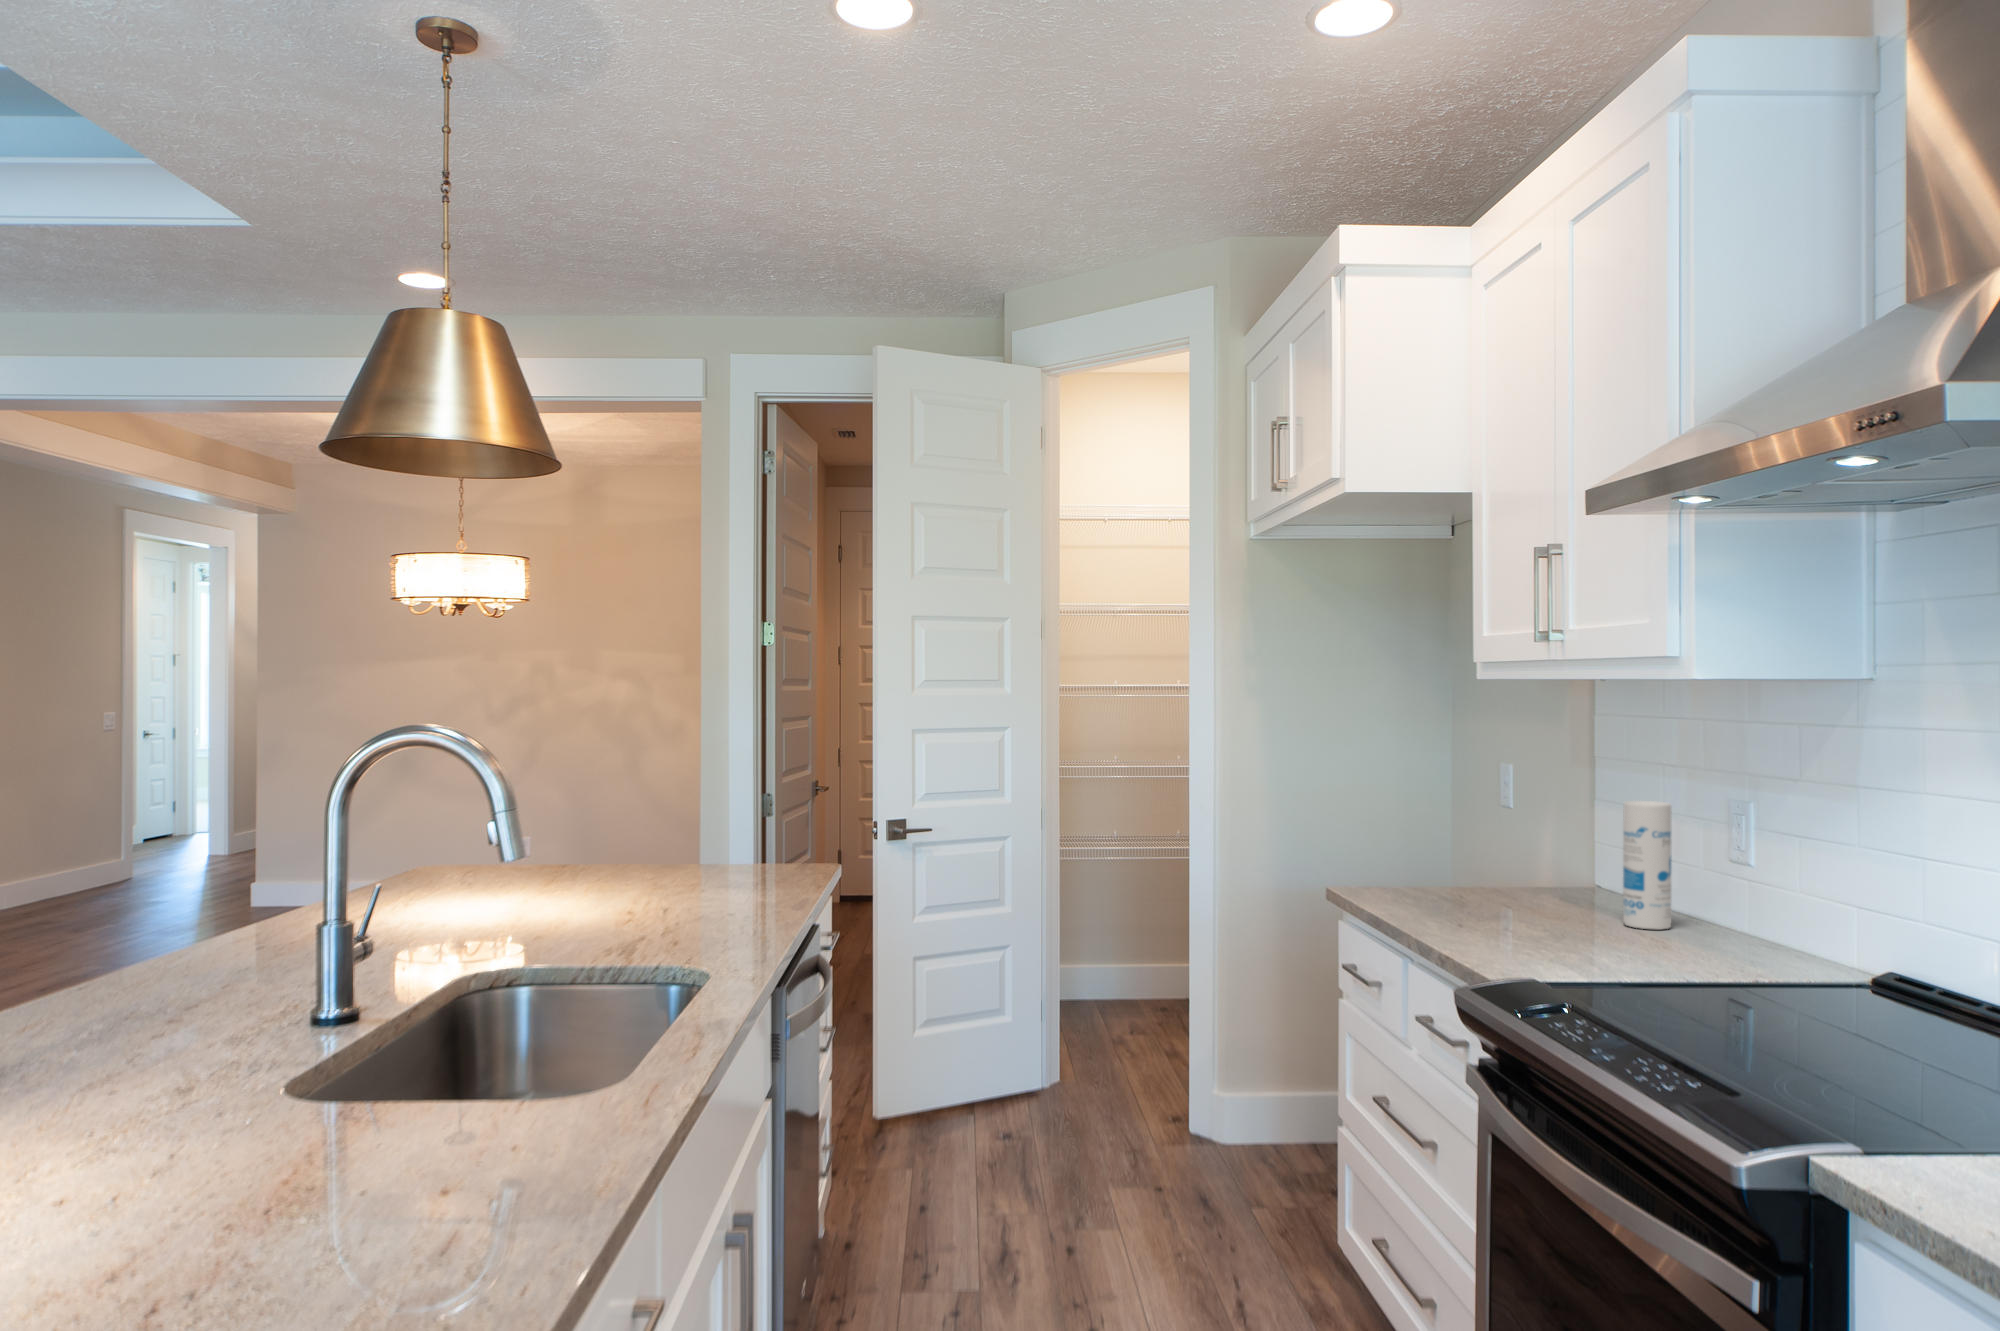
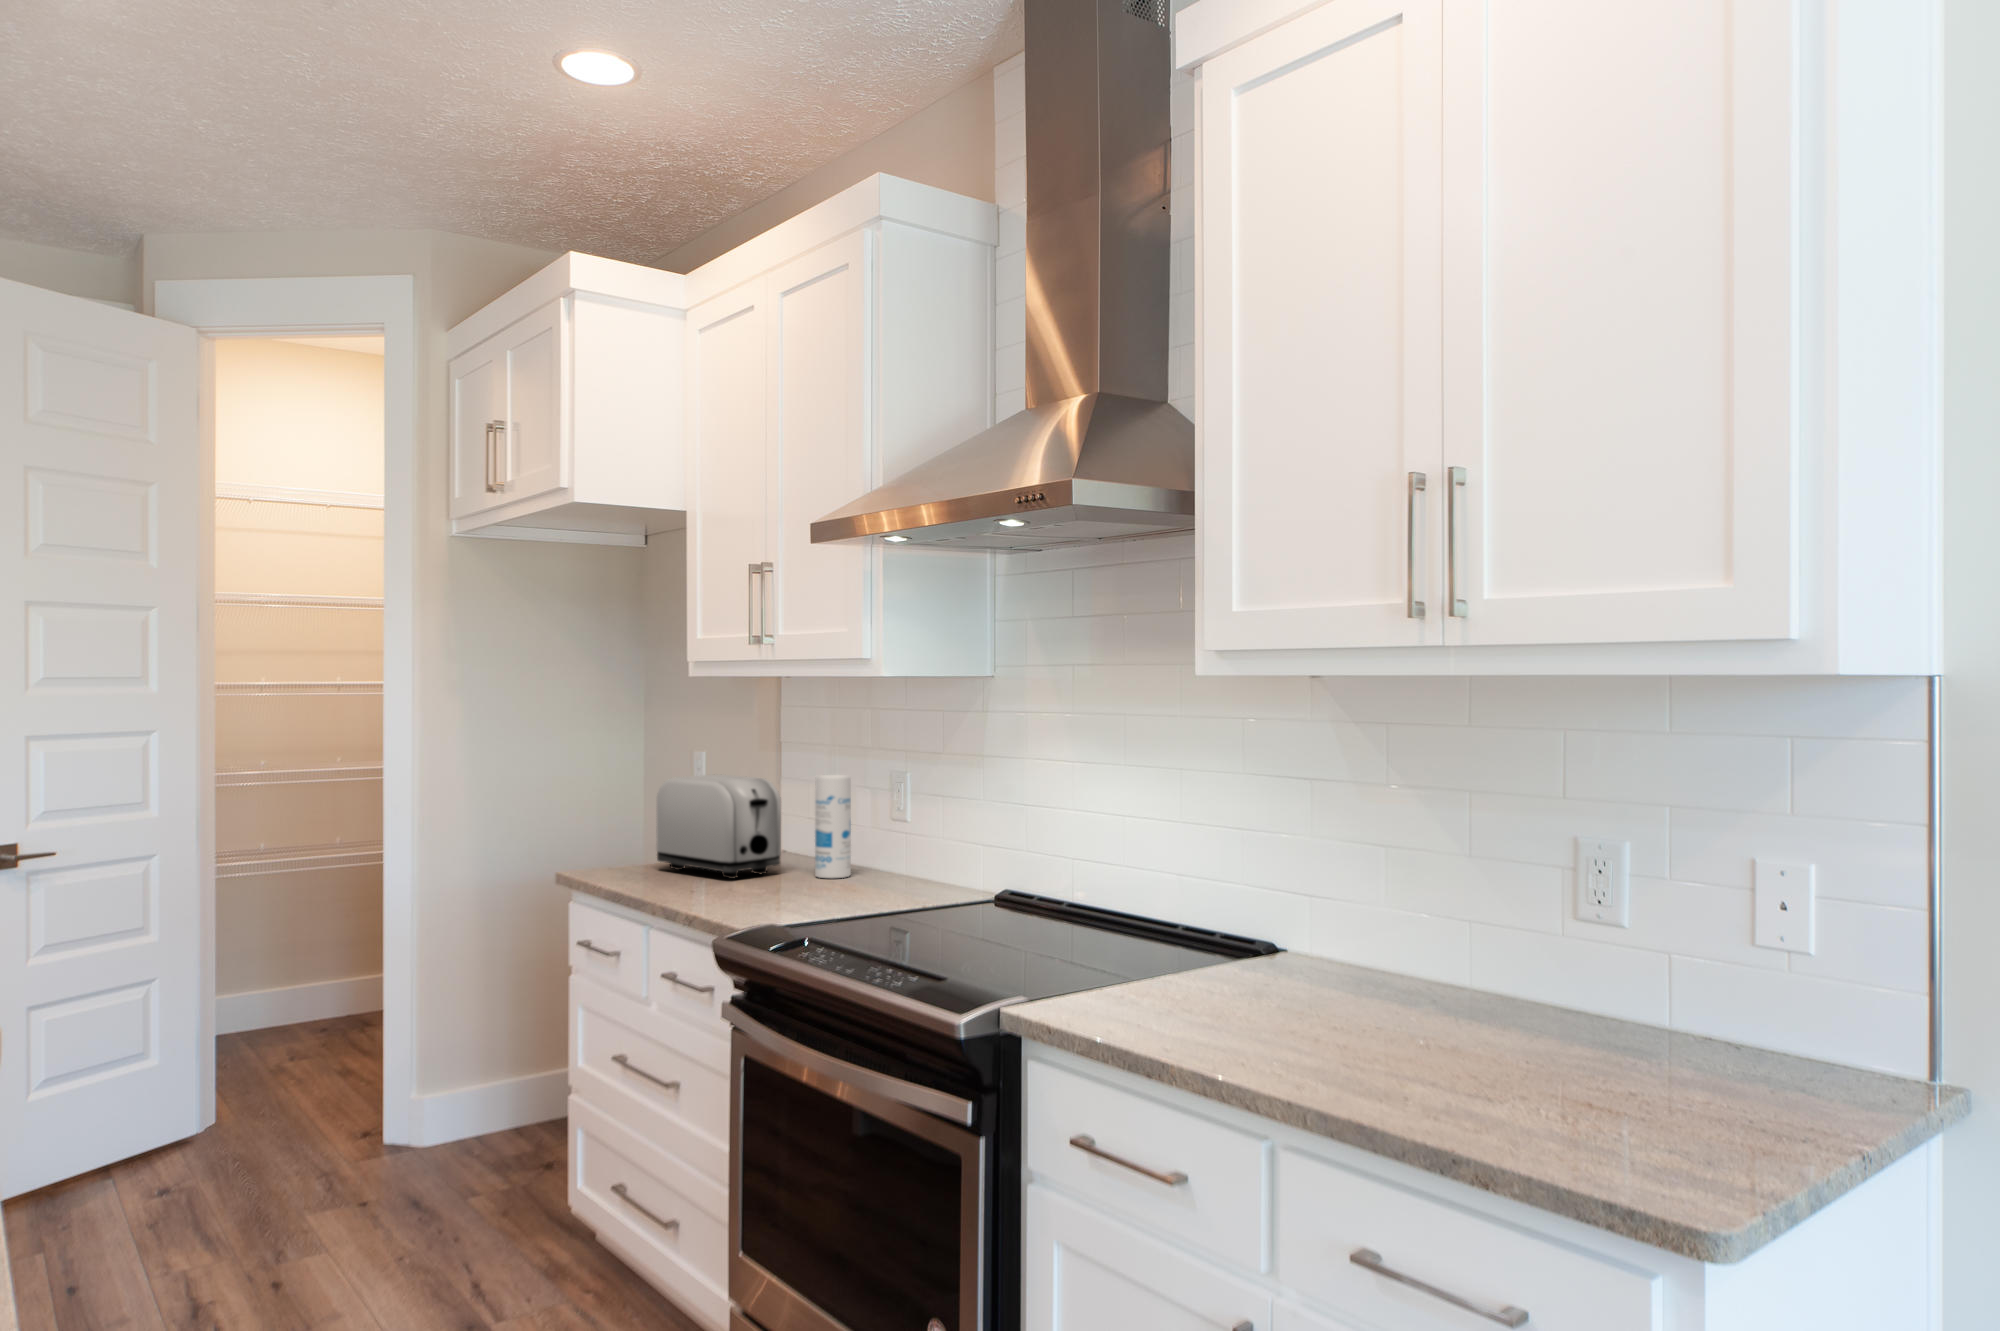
toaster: none [1436,792,1581,916] -> present [656,774,781,879]

